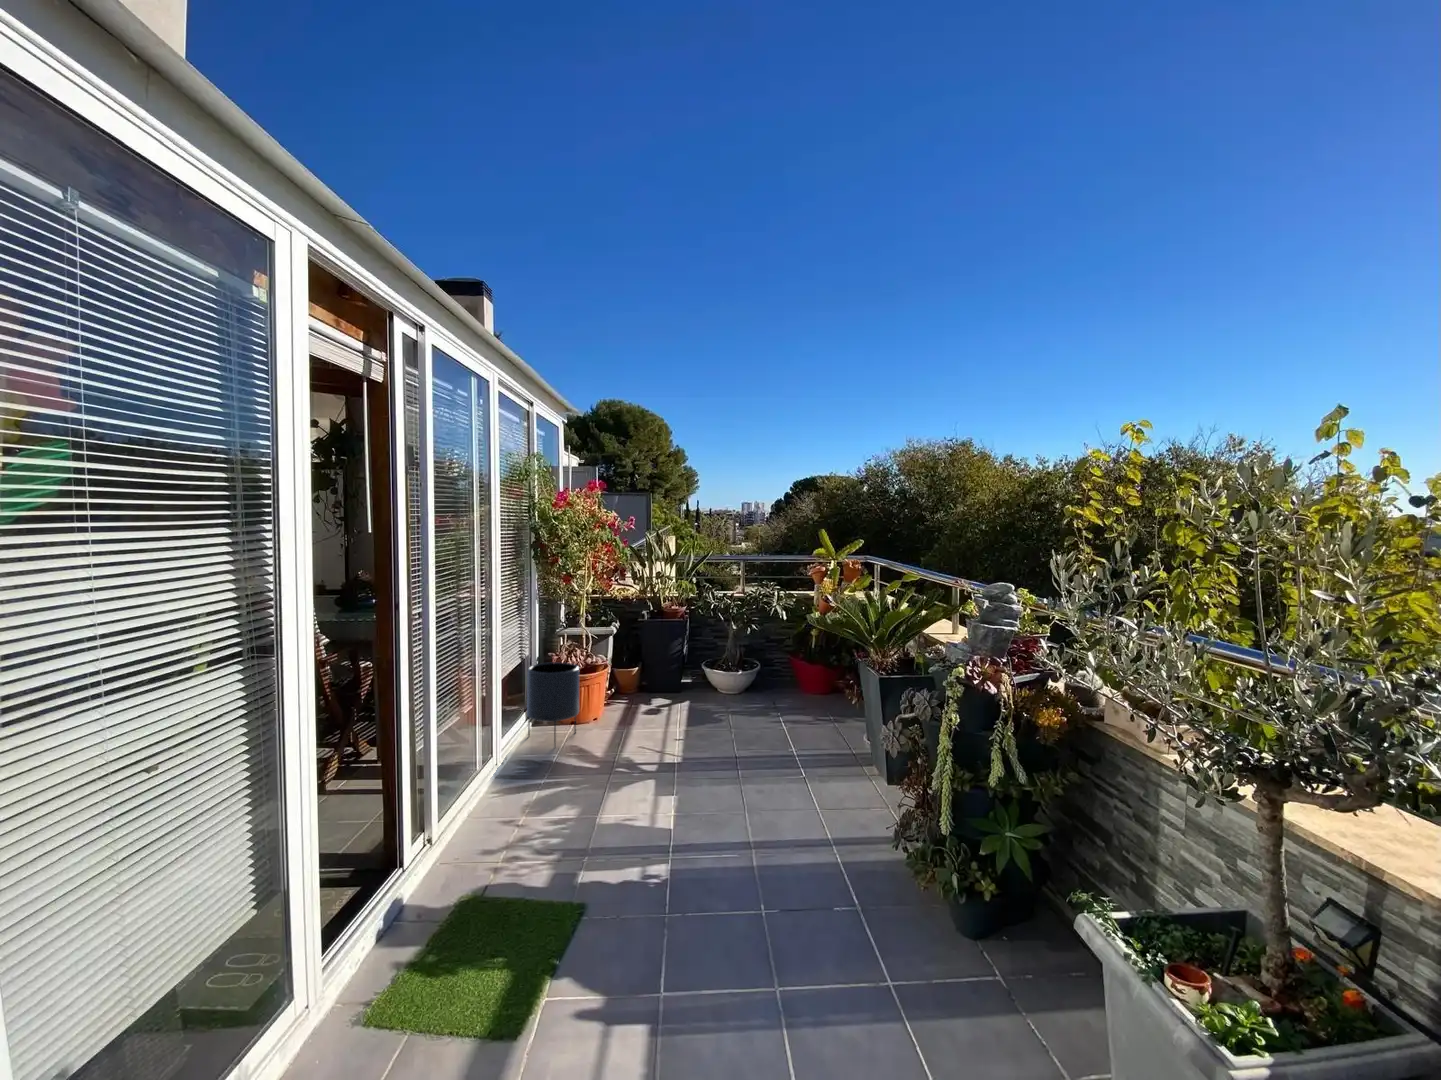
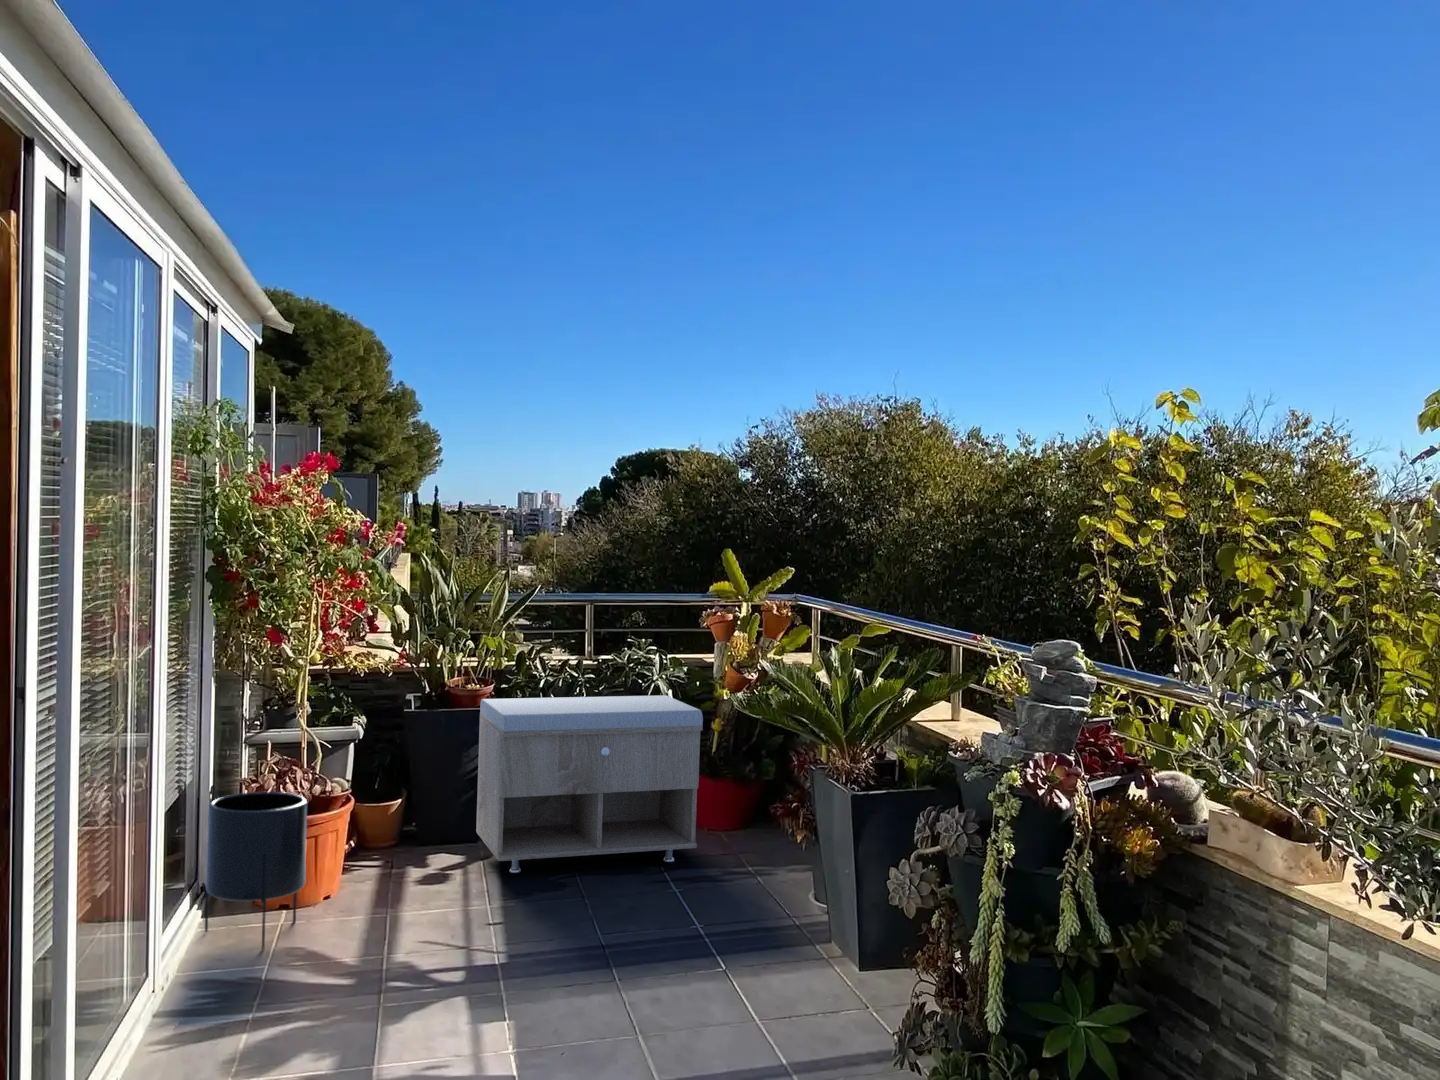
storage bench: none [681,613,804,710] -> present [476,695,703,873]

